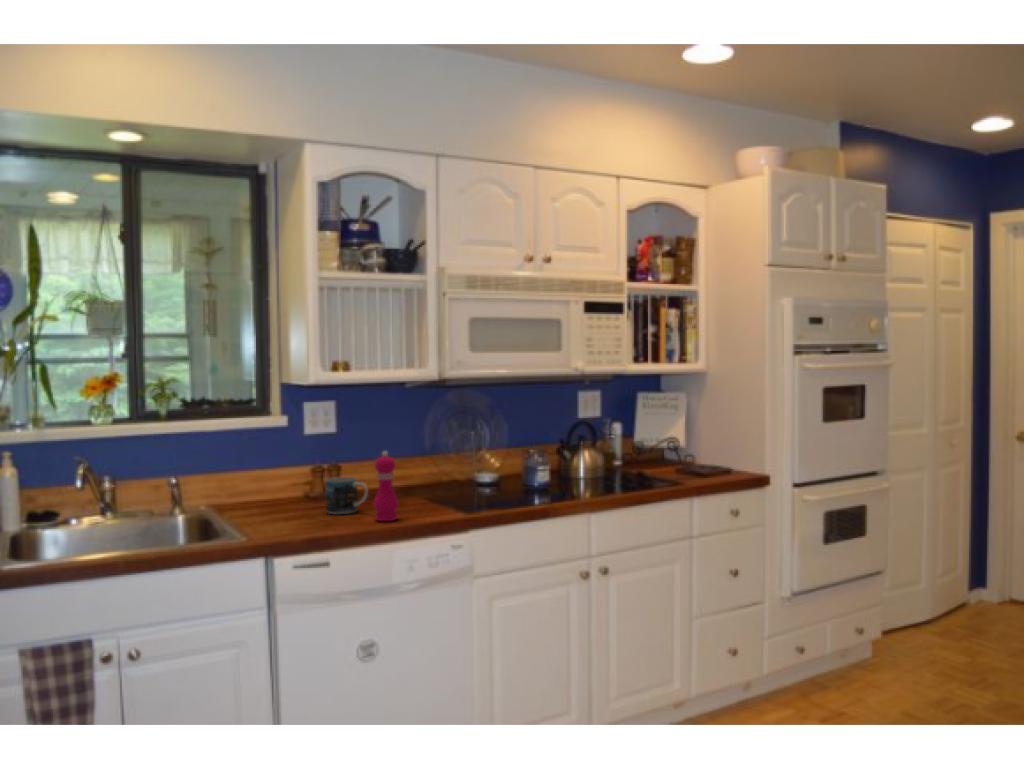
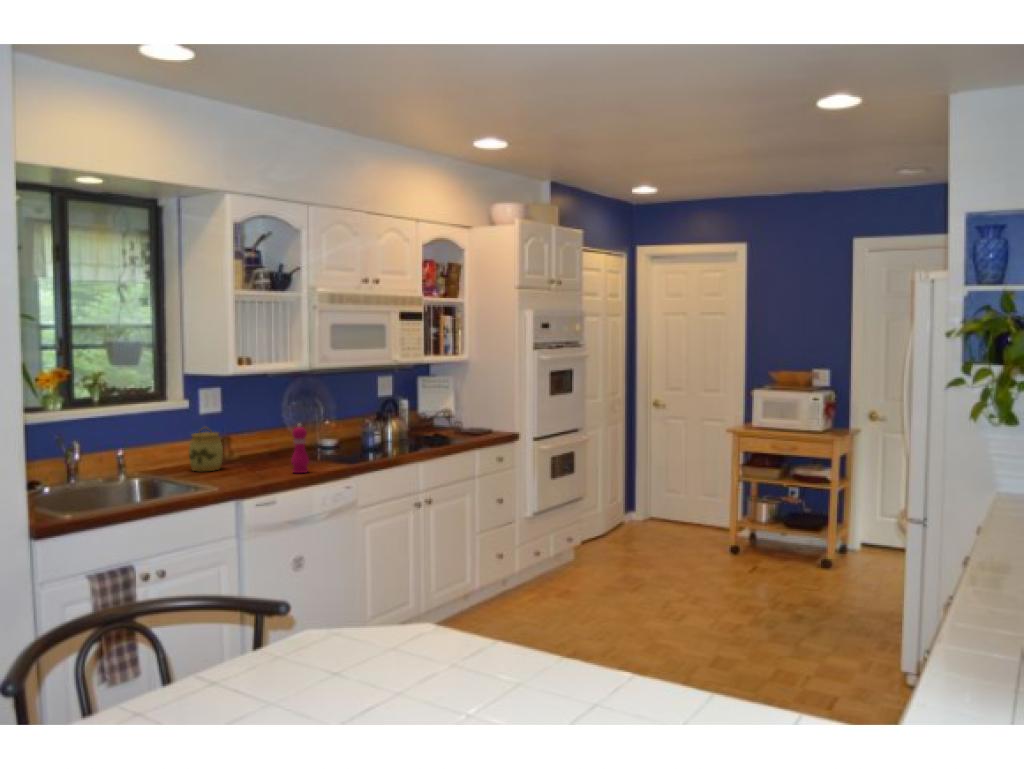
jar: none [270,449,315,508] -> present [189,427,223,471]
mug: present [326,477,368,514] -> none [244,445,279,472]

